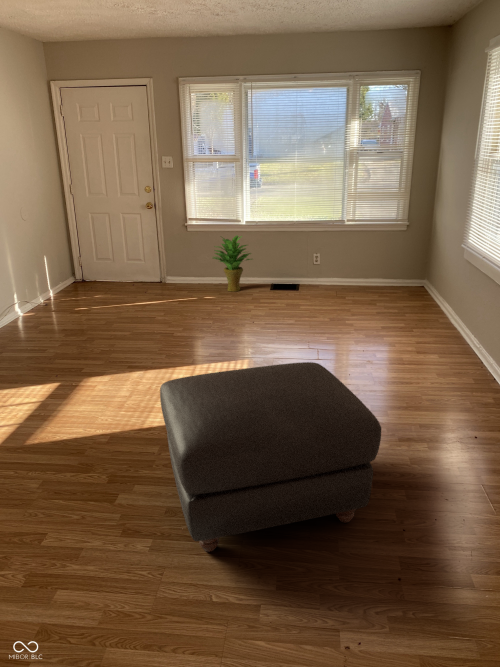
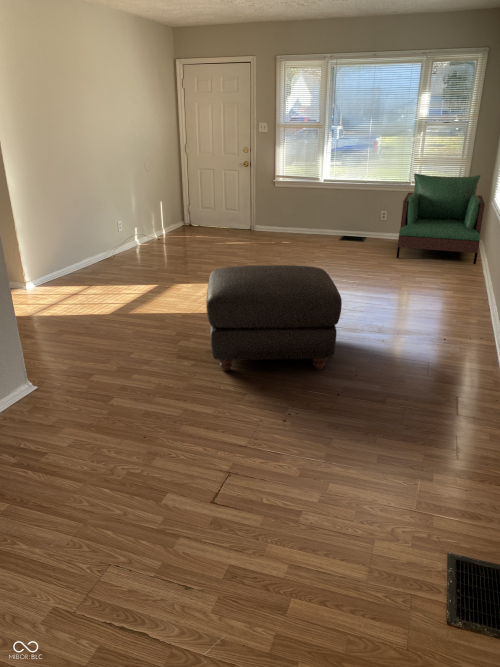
armchair: none [340,210,437,311] -> present [397,173,485,264]
potted plant: present [213,235,251,292] -> none [292,192,327,240]

